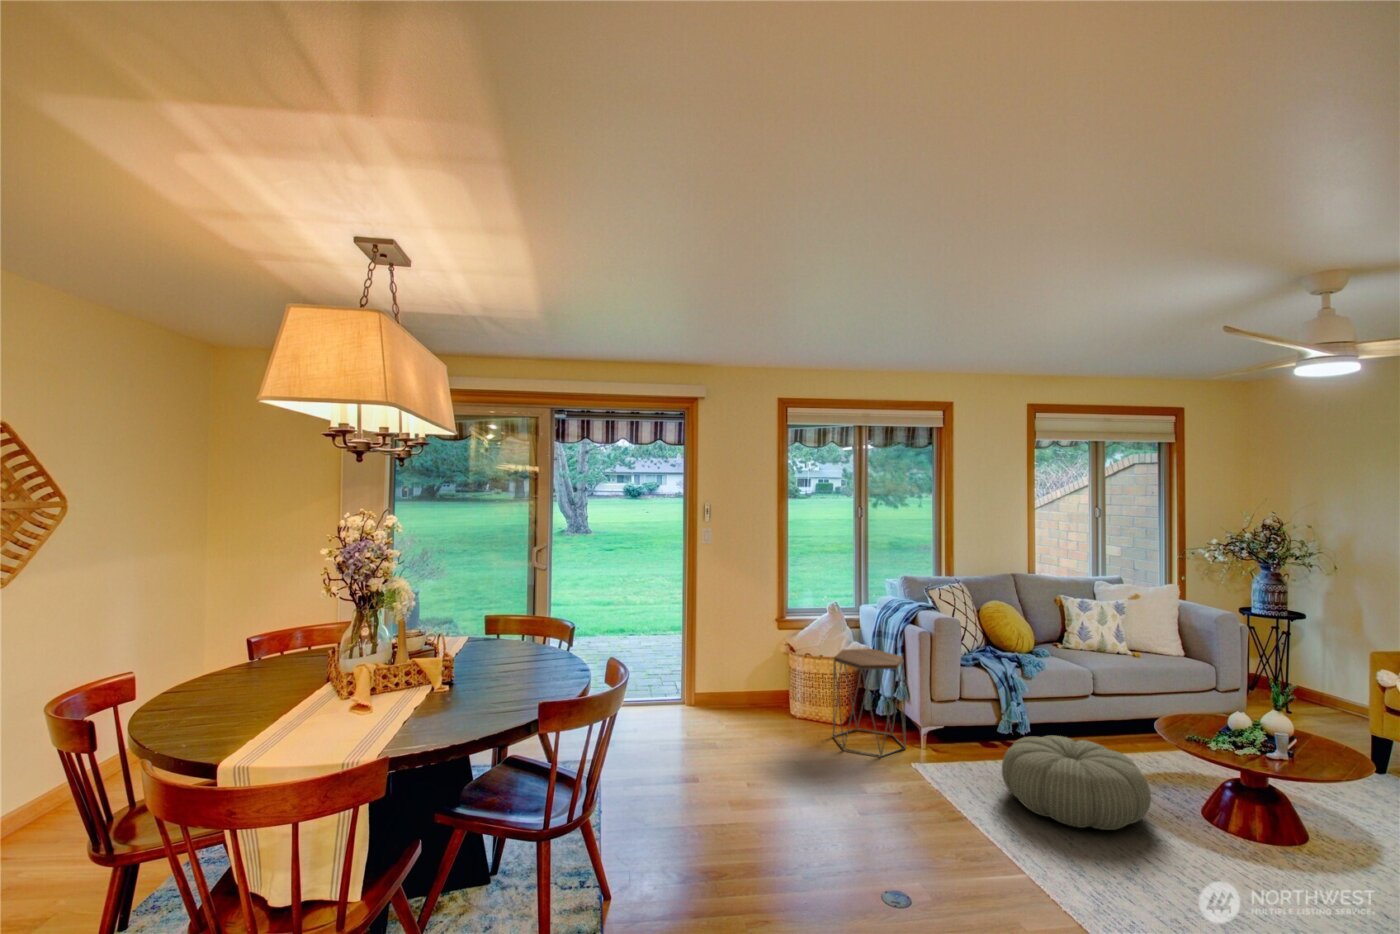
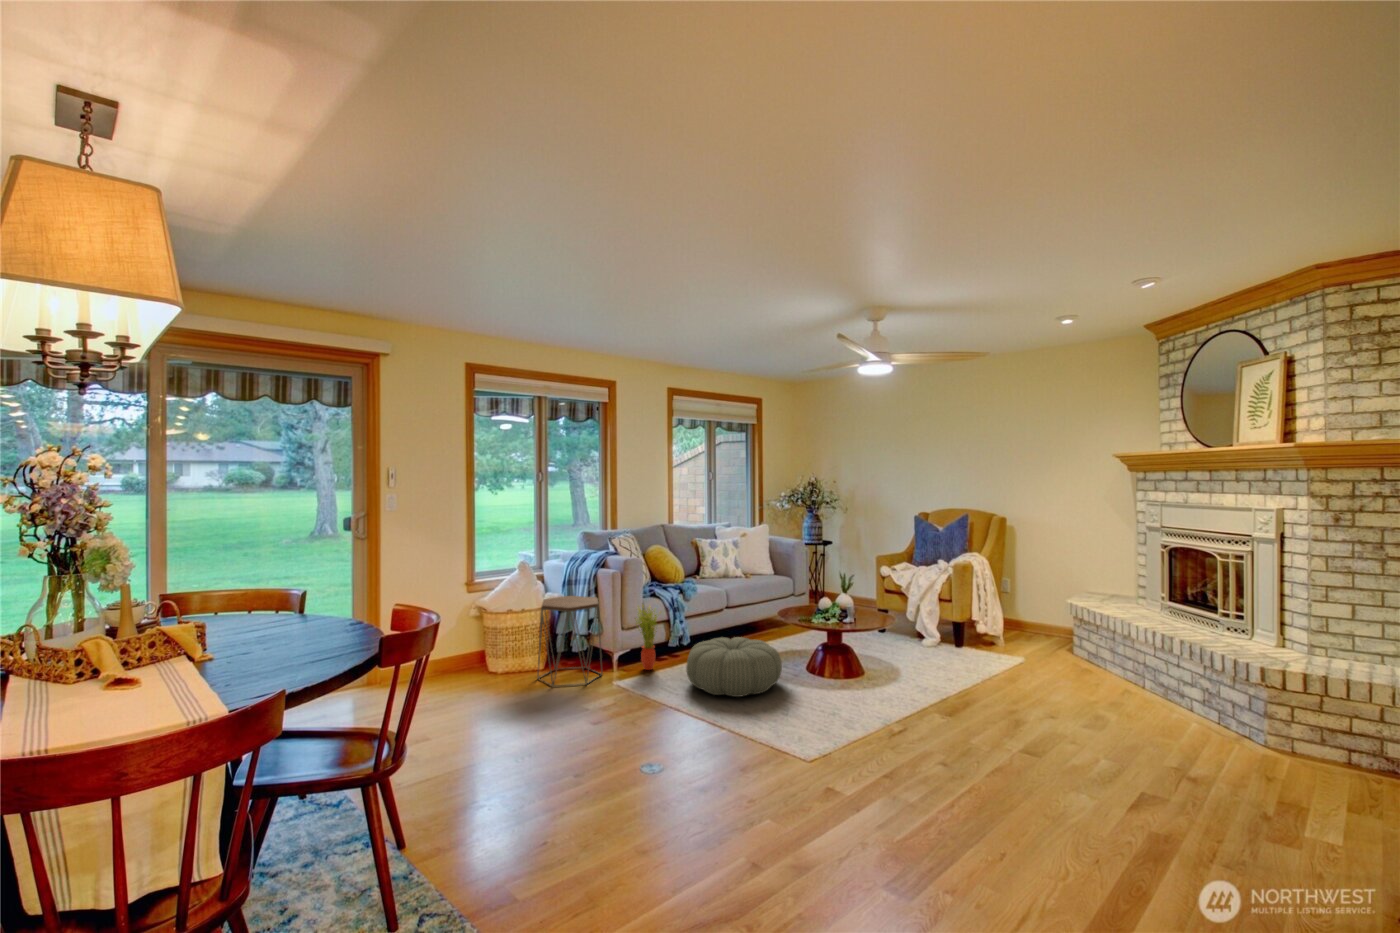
potted plant: none [946,672,983,755] -> present [635,605,661,670]

